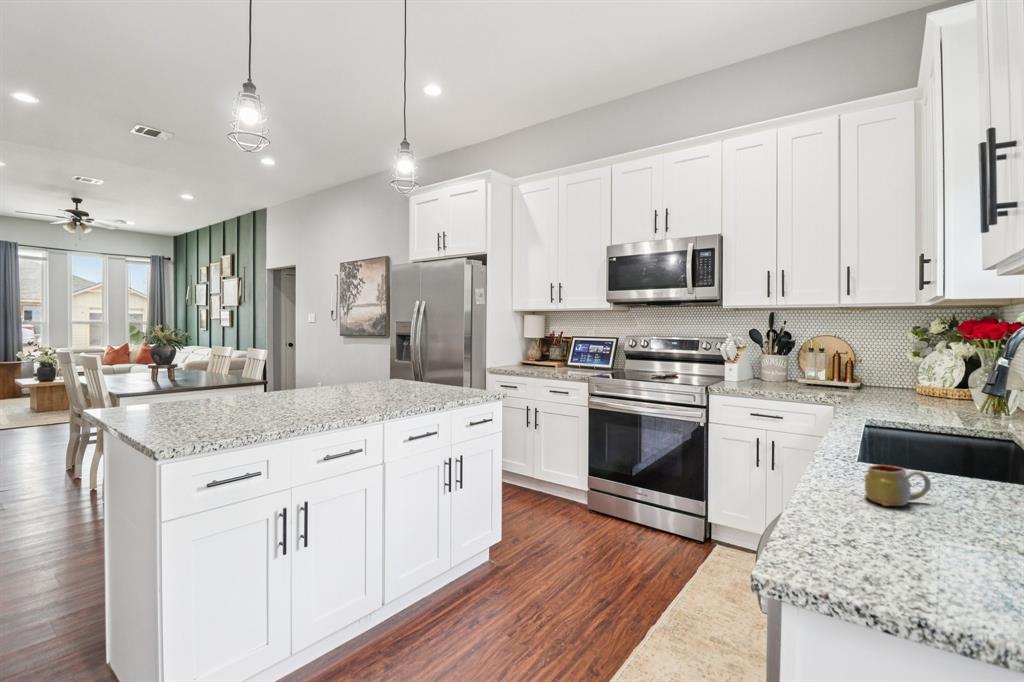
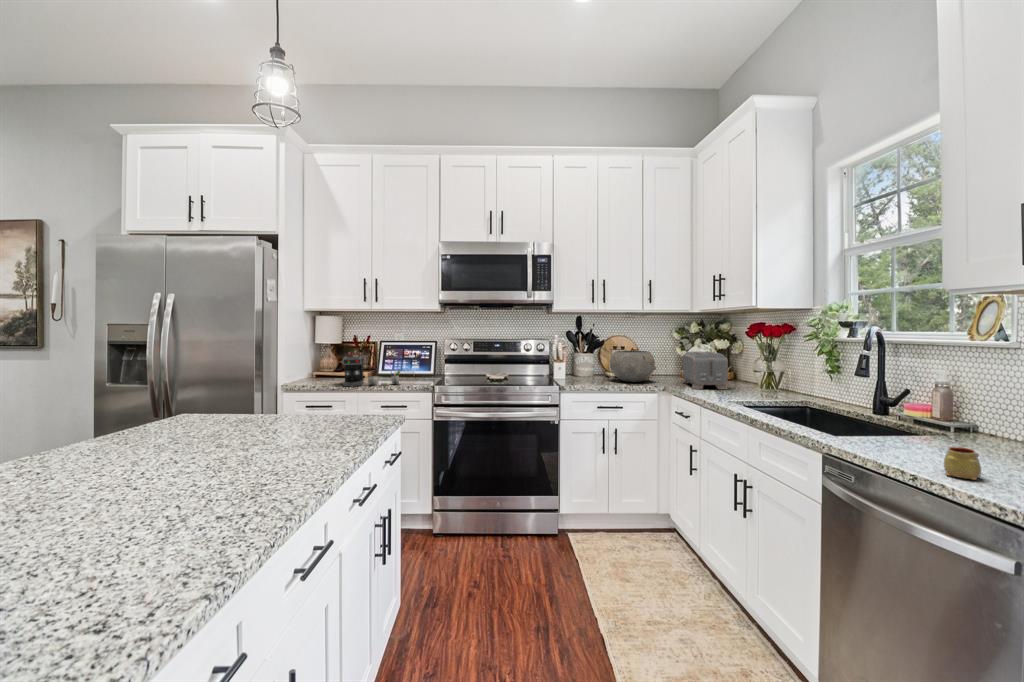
coffee maker: none [525,348,571,373] -> present [342,357,400,386]
ceramic bowl: none [787,353,849,390] -> present [610,351,656,382]
toaster: none [874,356,938,407] -> present [683,352,728,389]

